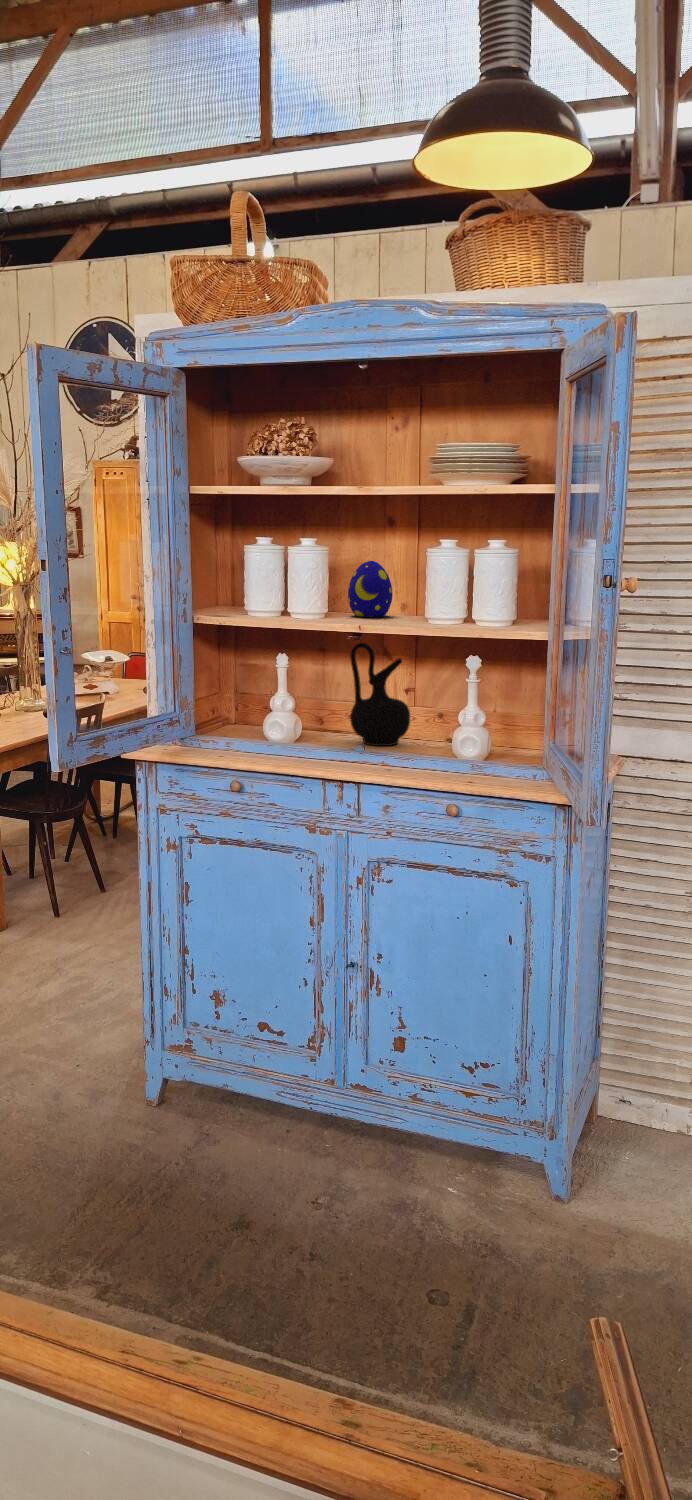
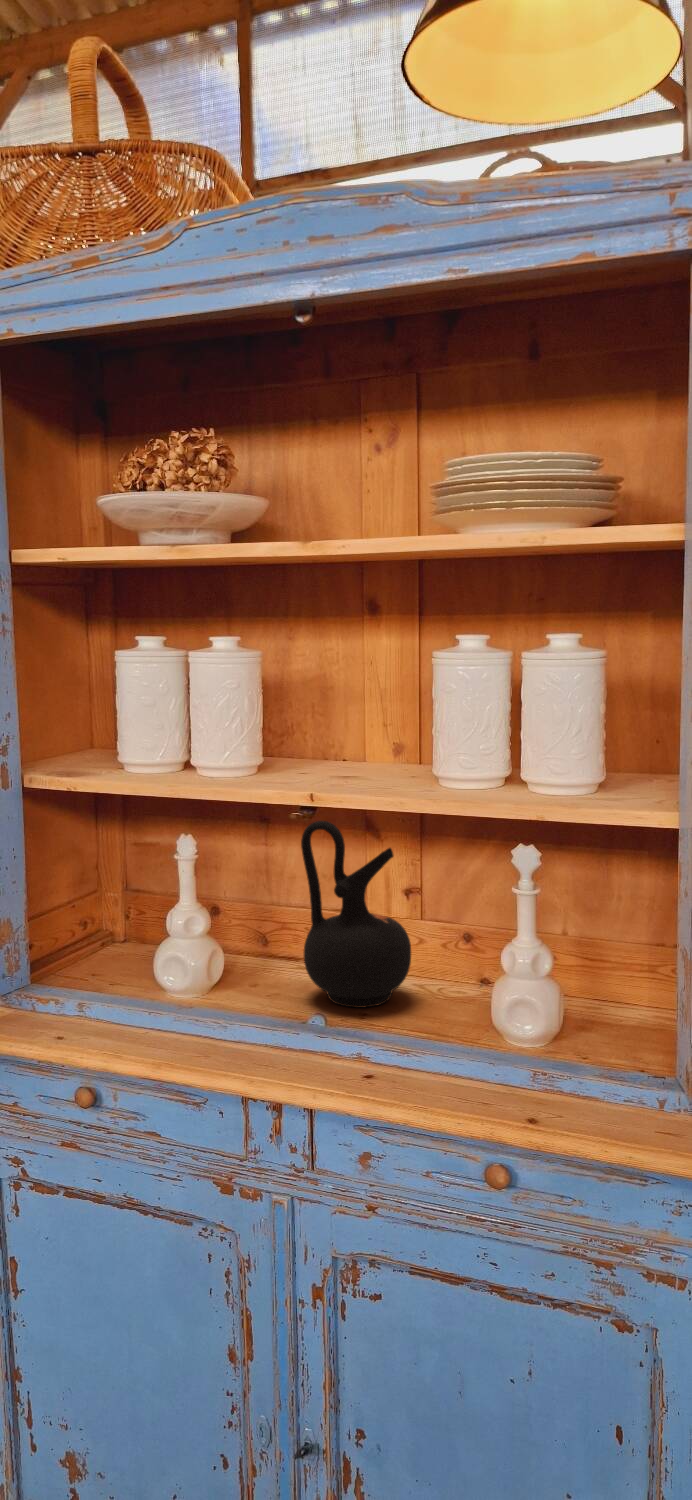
decorative egg: present [348,561,392,617] -> none [295,675,374,775]

